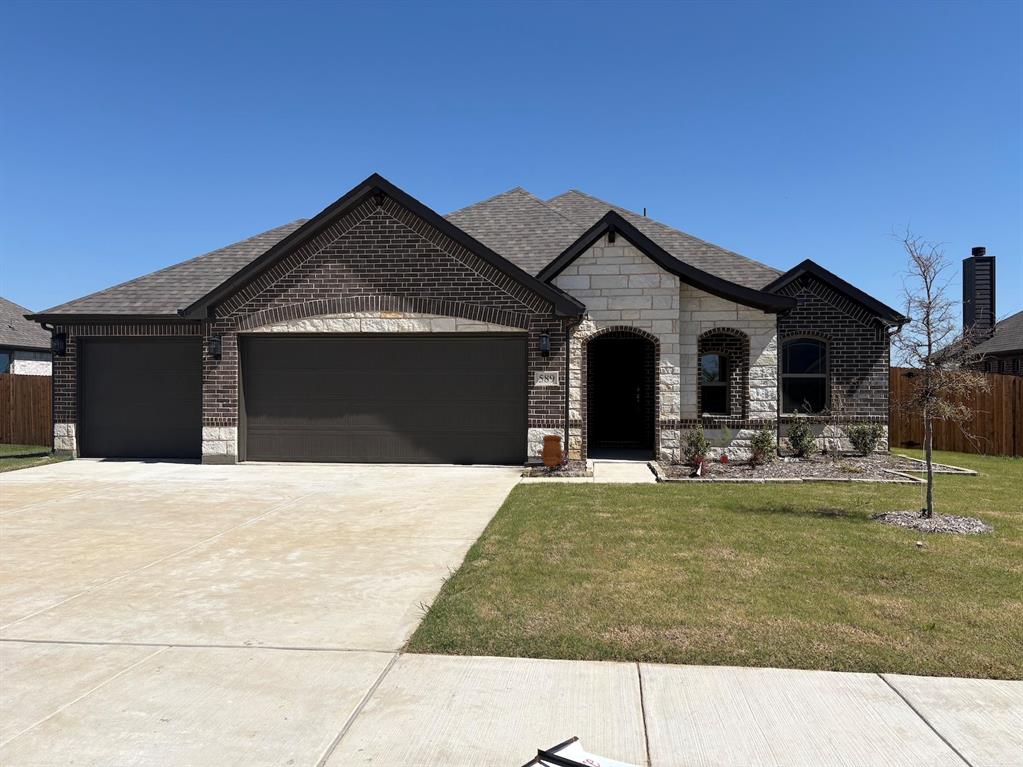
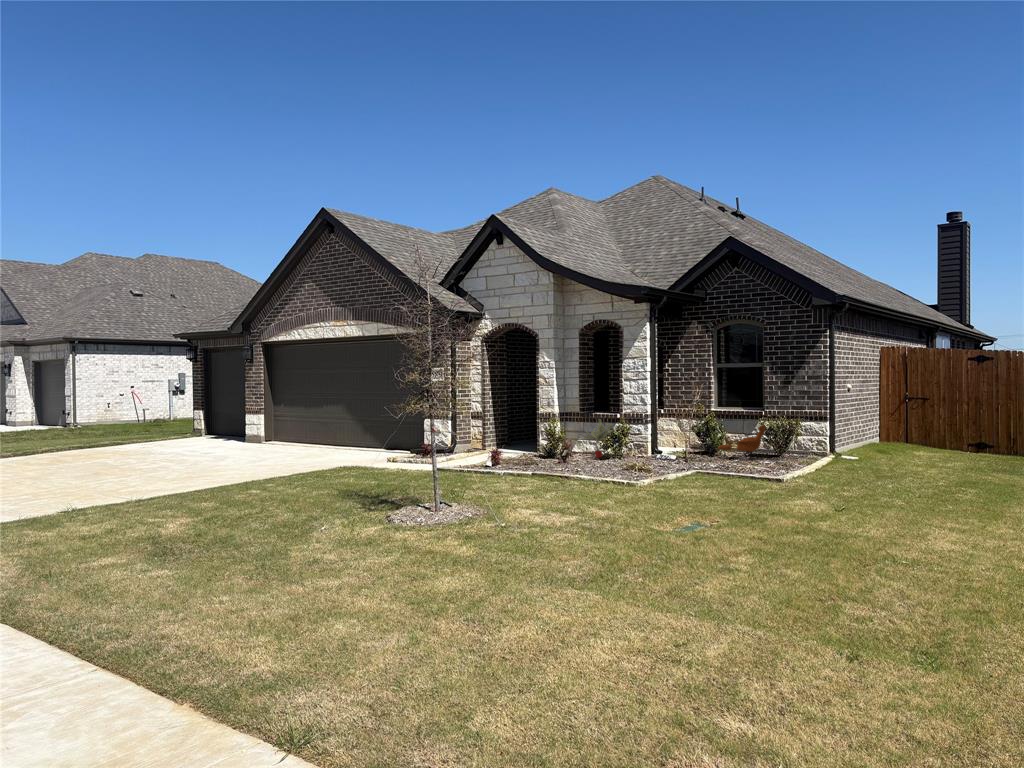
lounge chair: present [537,435,567,476] -> present [718,424,765,460]

